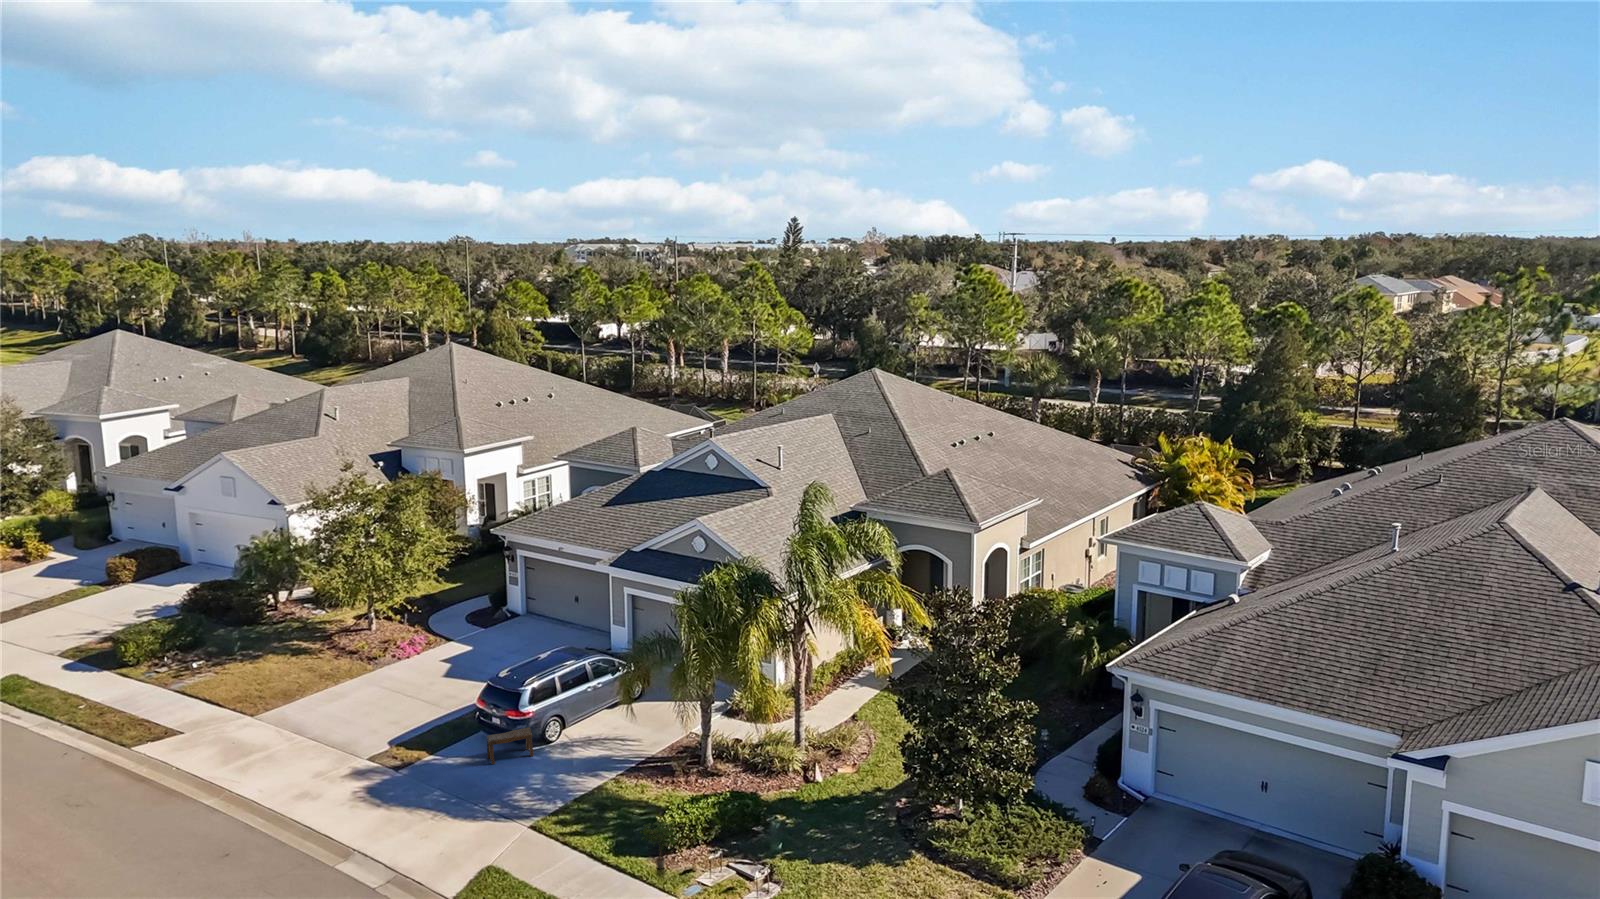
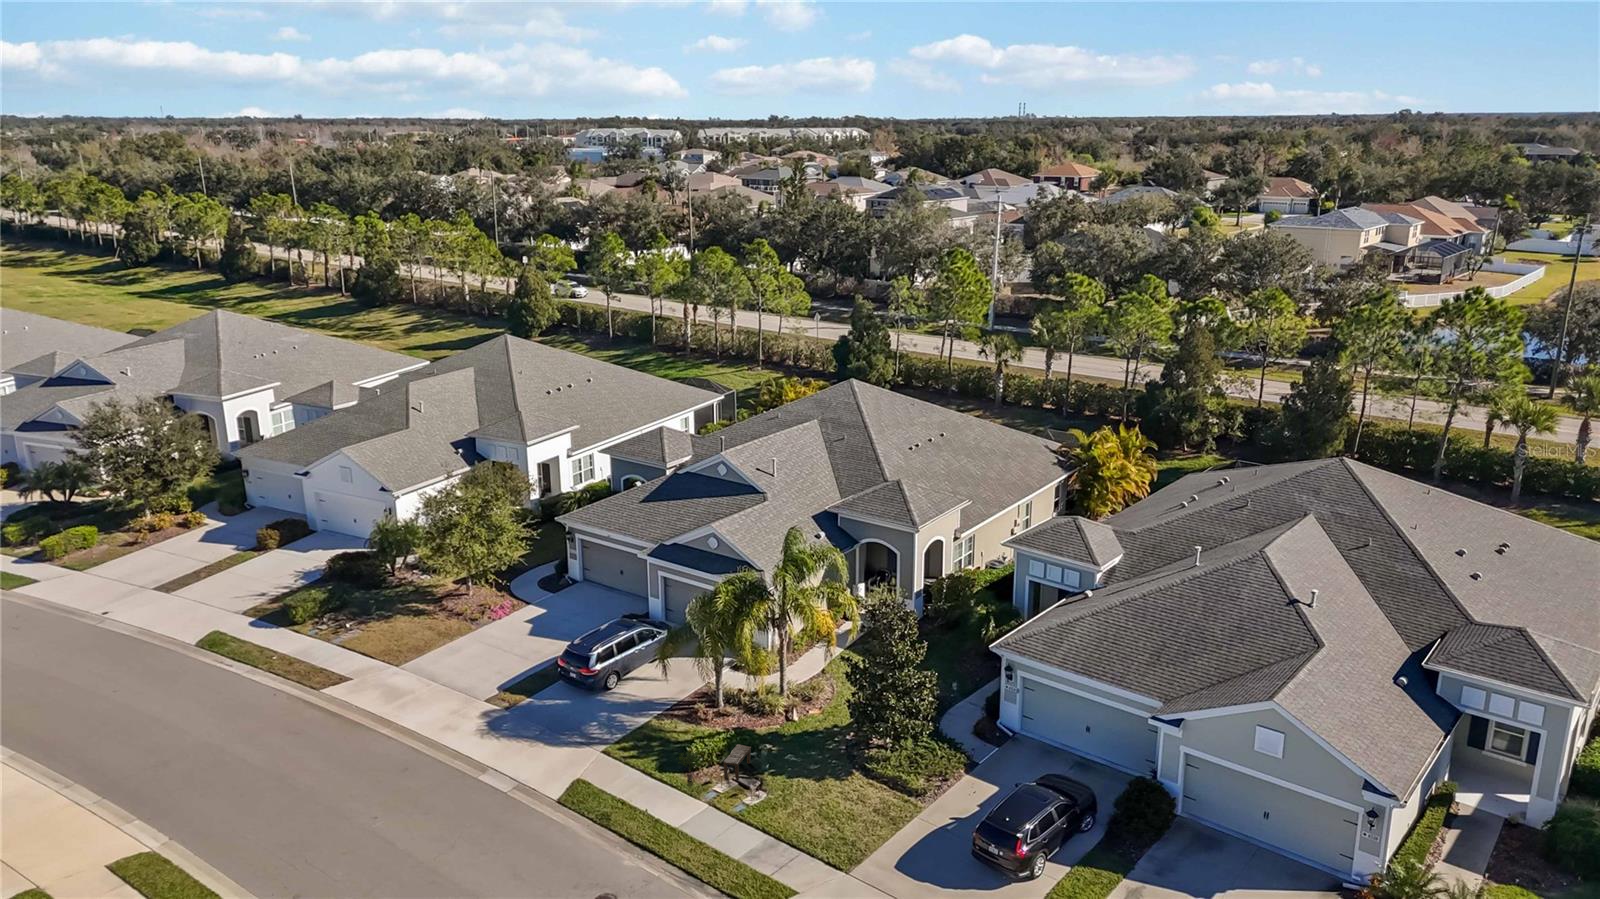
bench: present [487,727,533,765] -> present [723,744,751,780]

